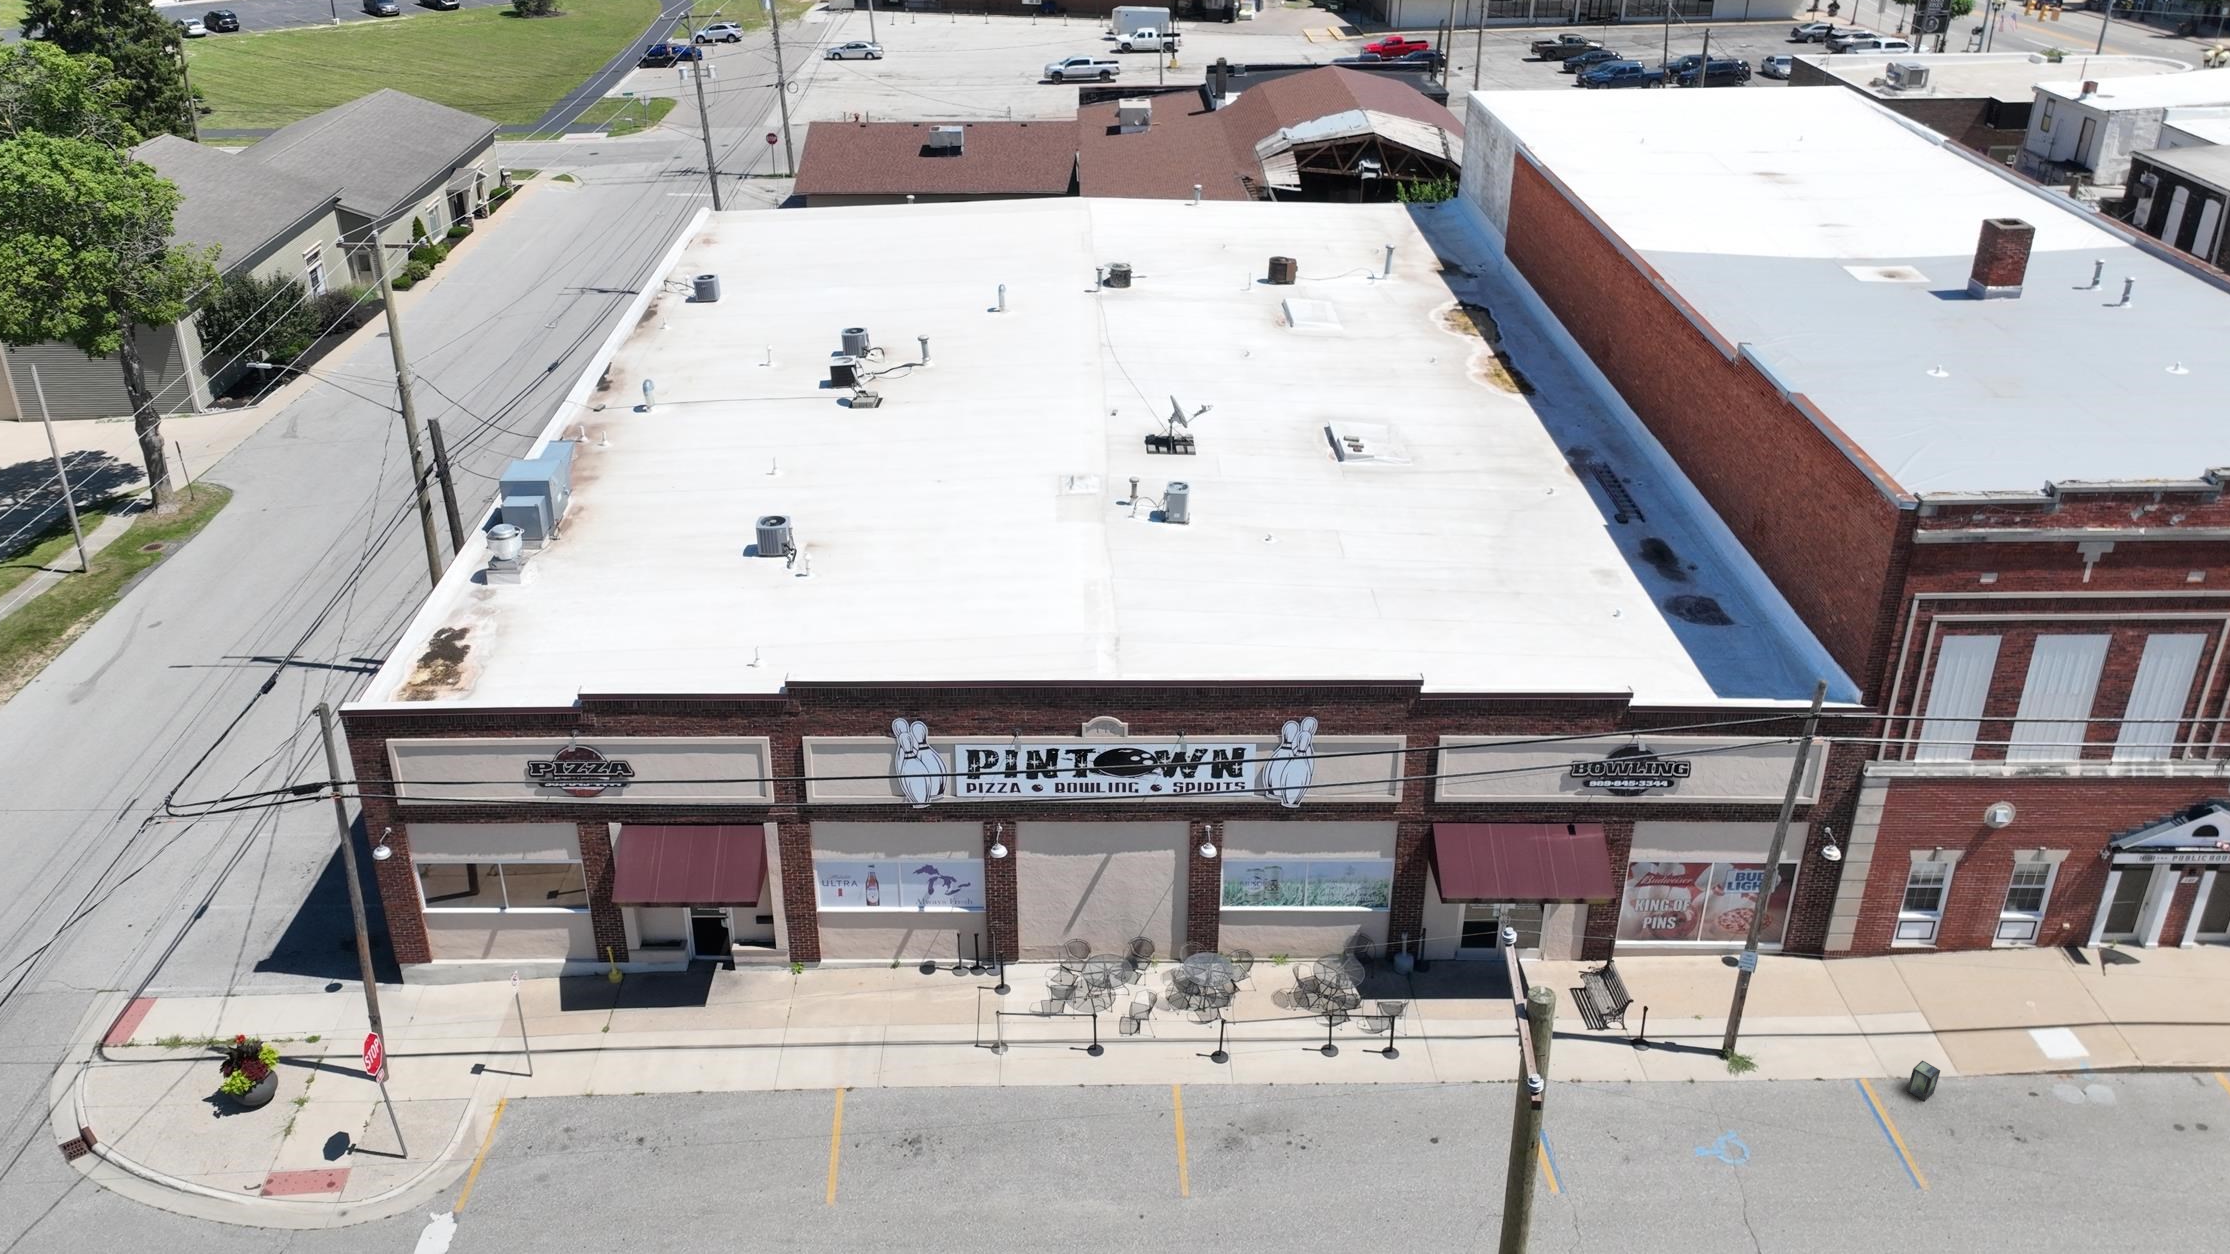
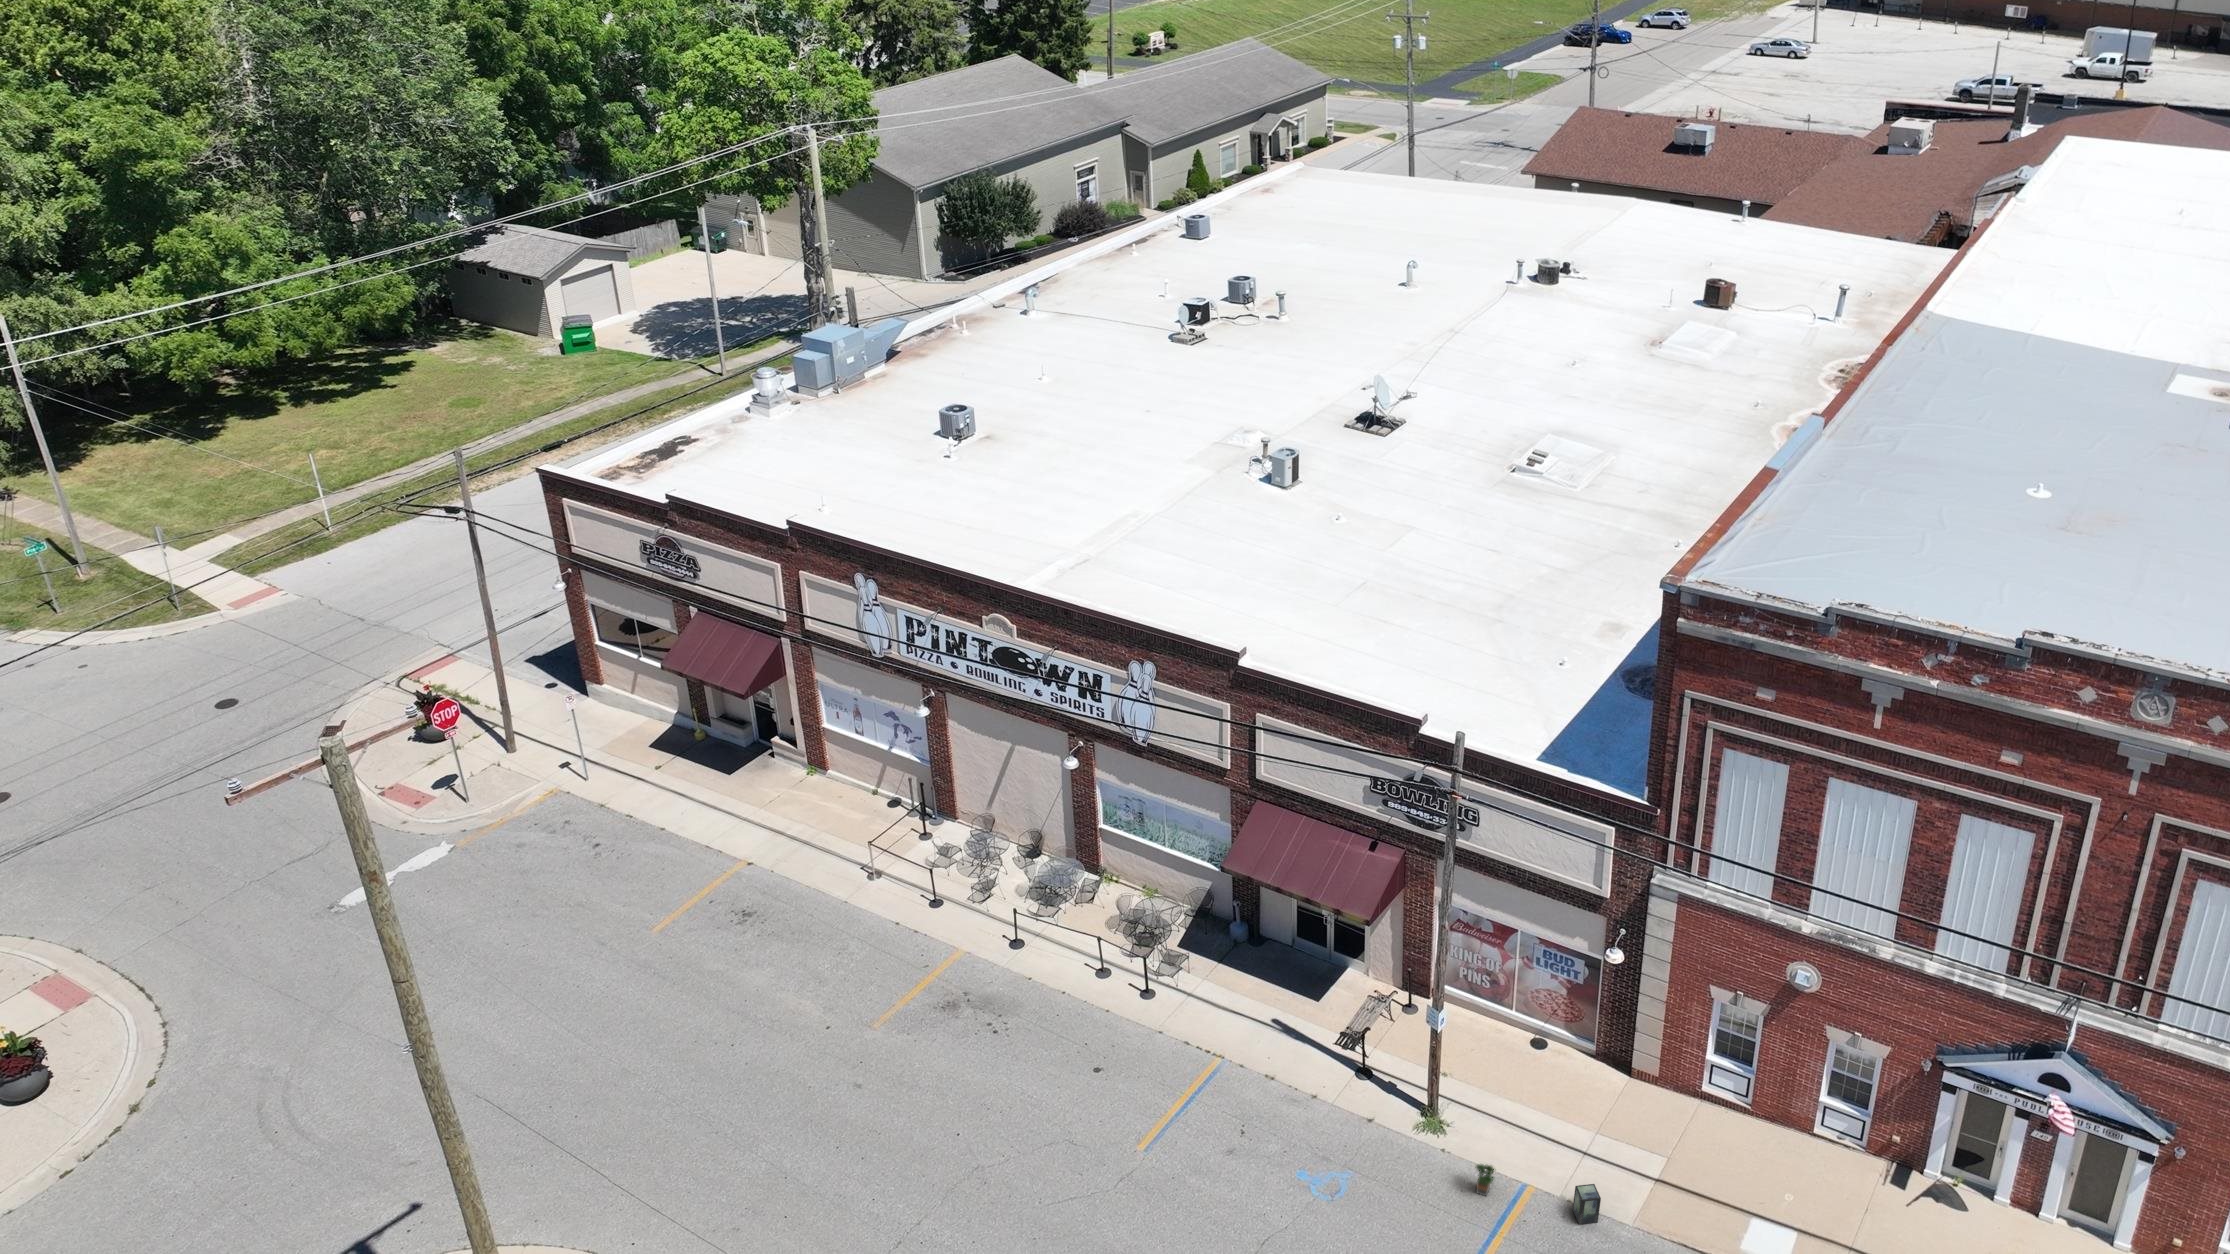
potted tree: none [1826,1081,1852,1112] -> present [1475,1164,1494,1196]

